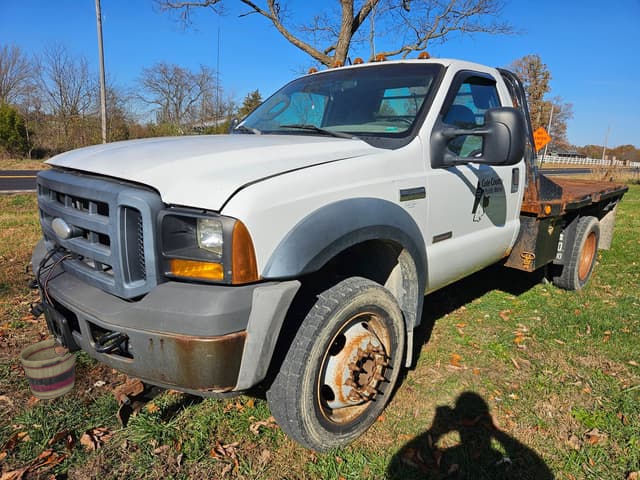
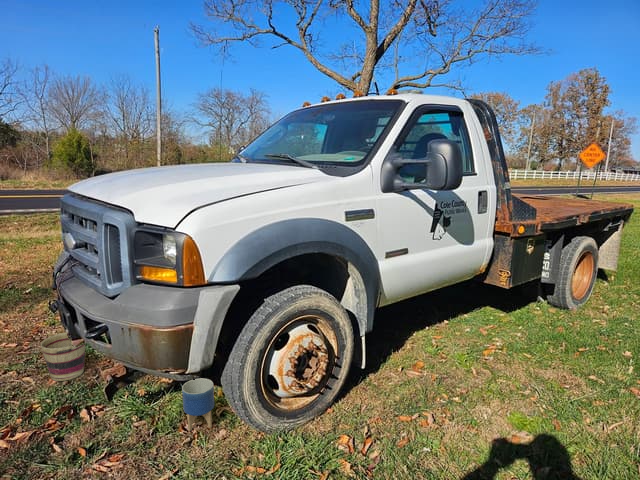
planter: none [212,391,249,456] -> present [182,378,214,431]

